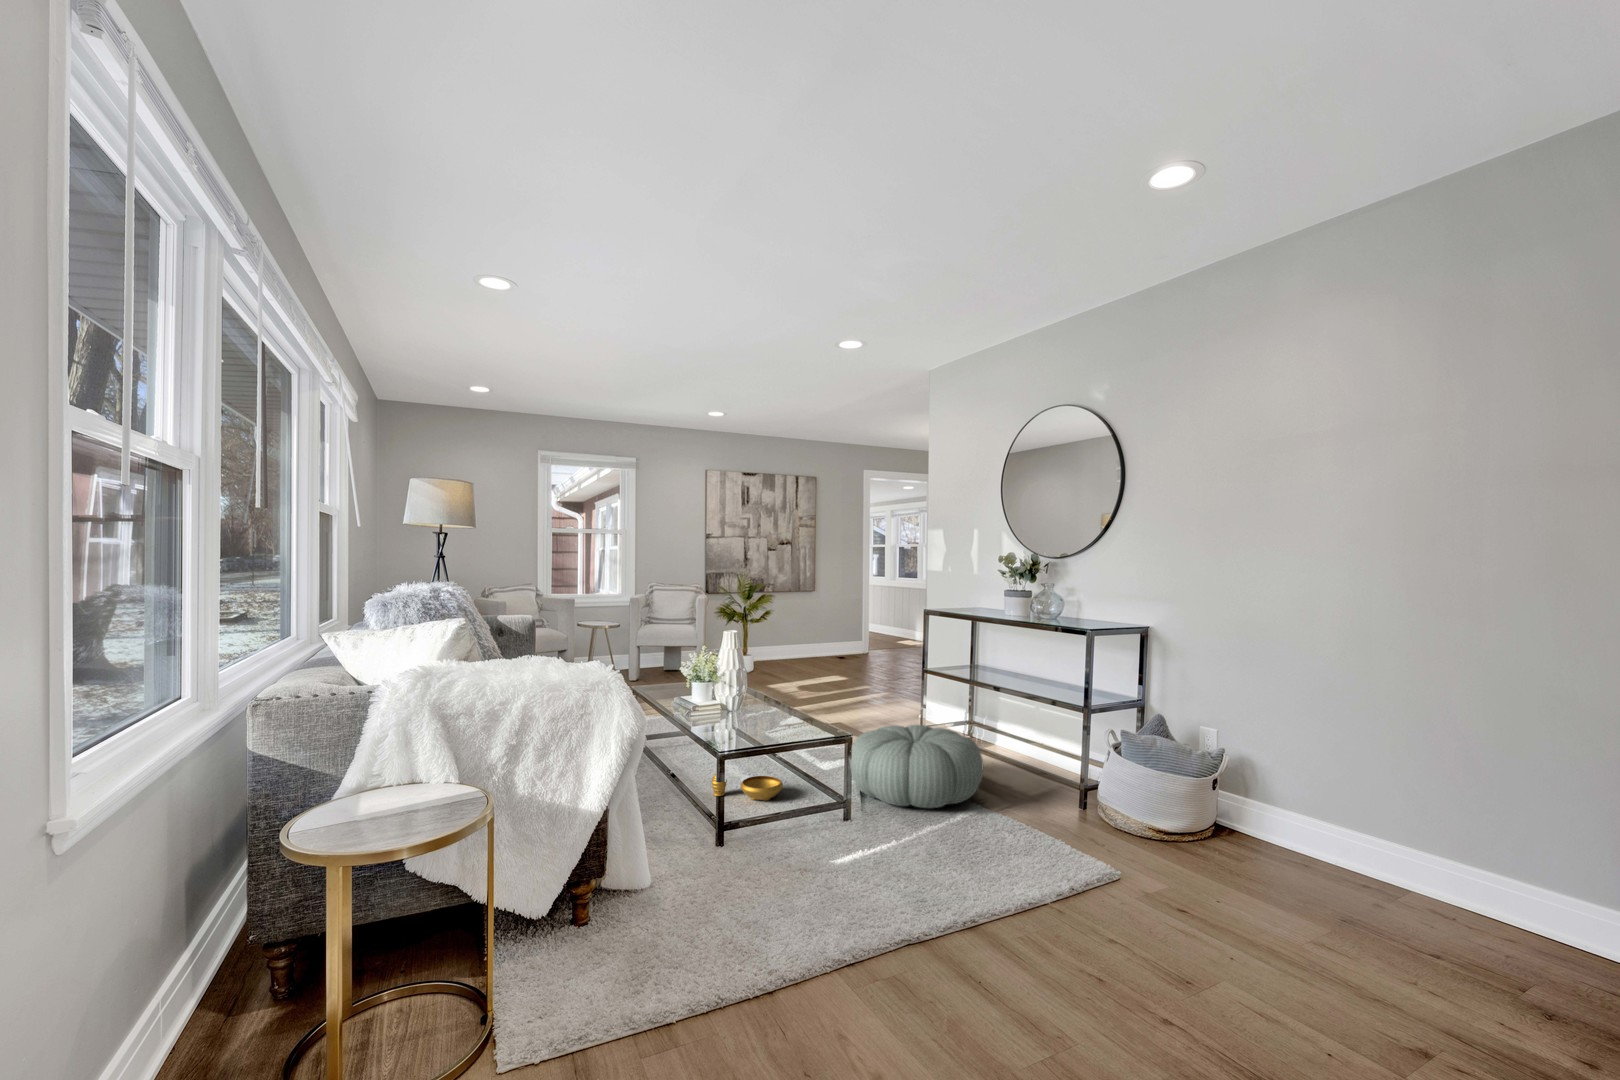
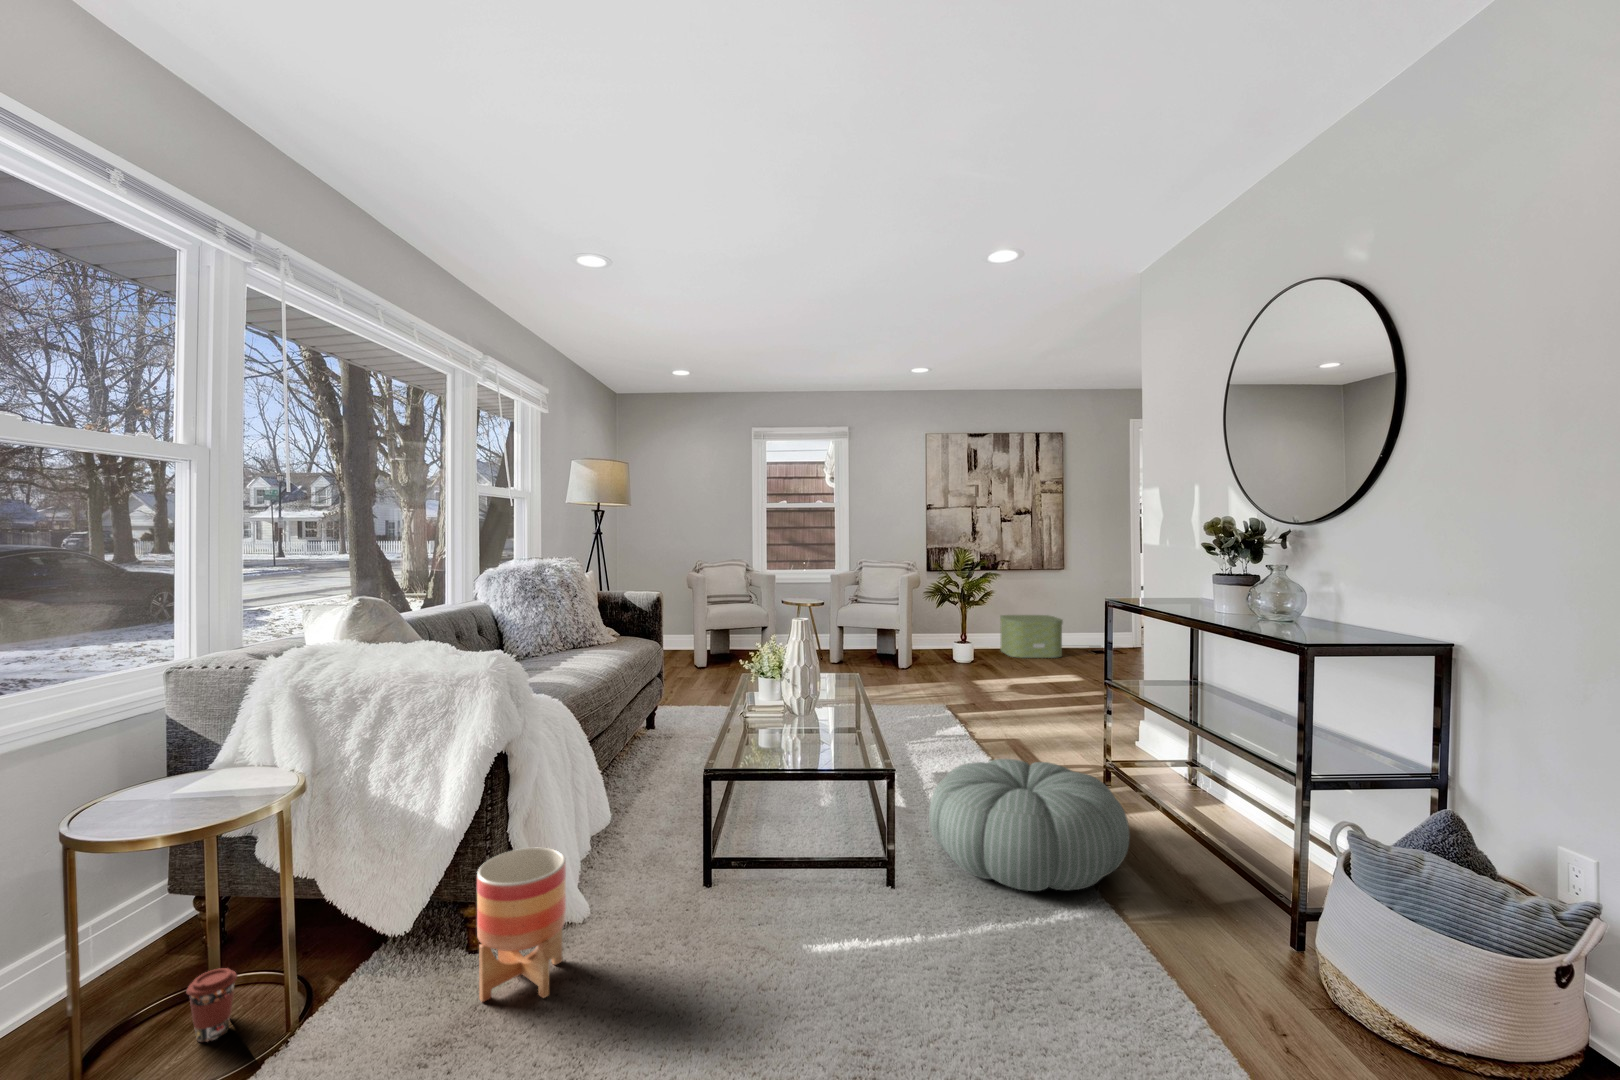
storage box: none [768,627,820,663] -> present [1000,615,1063,658]
decorative bowl: present [712,774,783,801] -> none [764,766,844,835]
planter: none [617,820,685,946] -> present [477,848,566,1002]
coffee cup: none [388,966,430,1035] -> present [187,968,237,1042]

